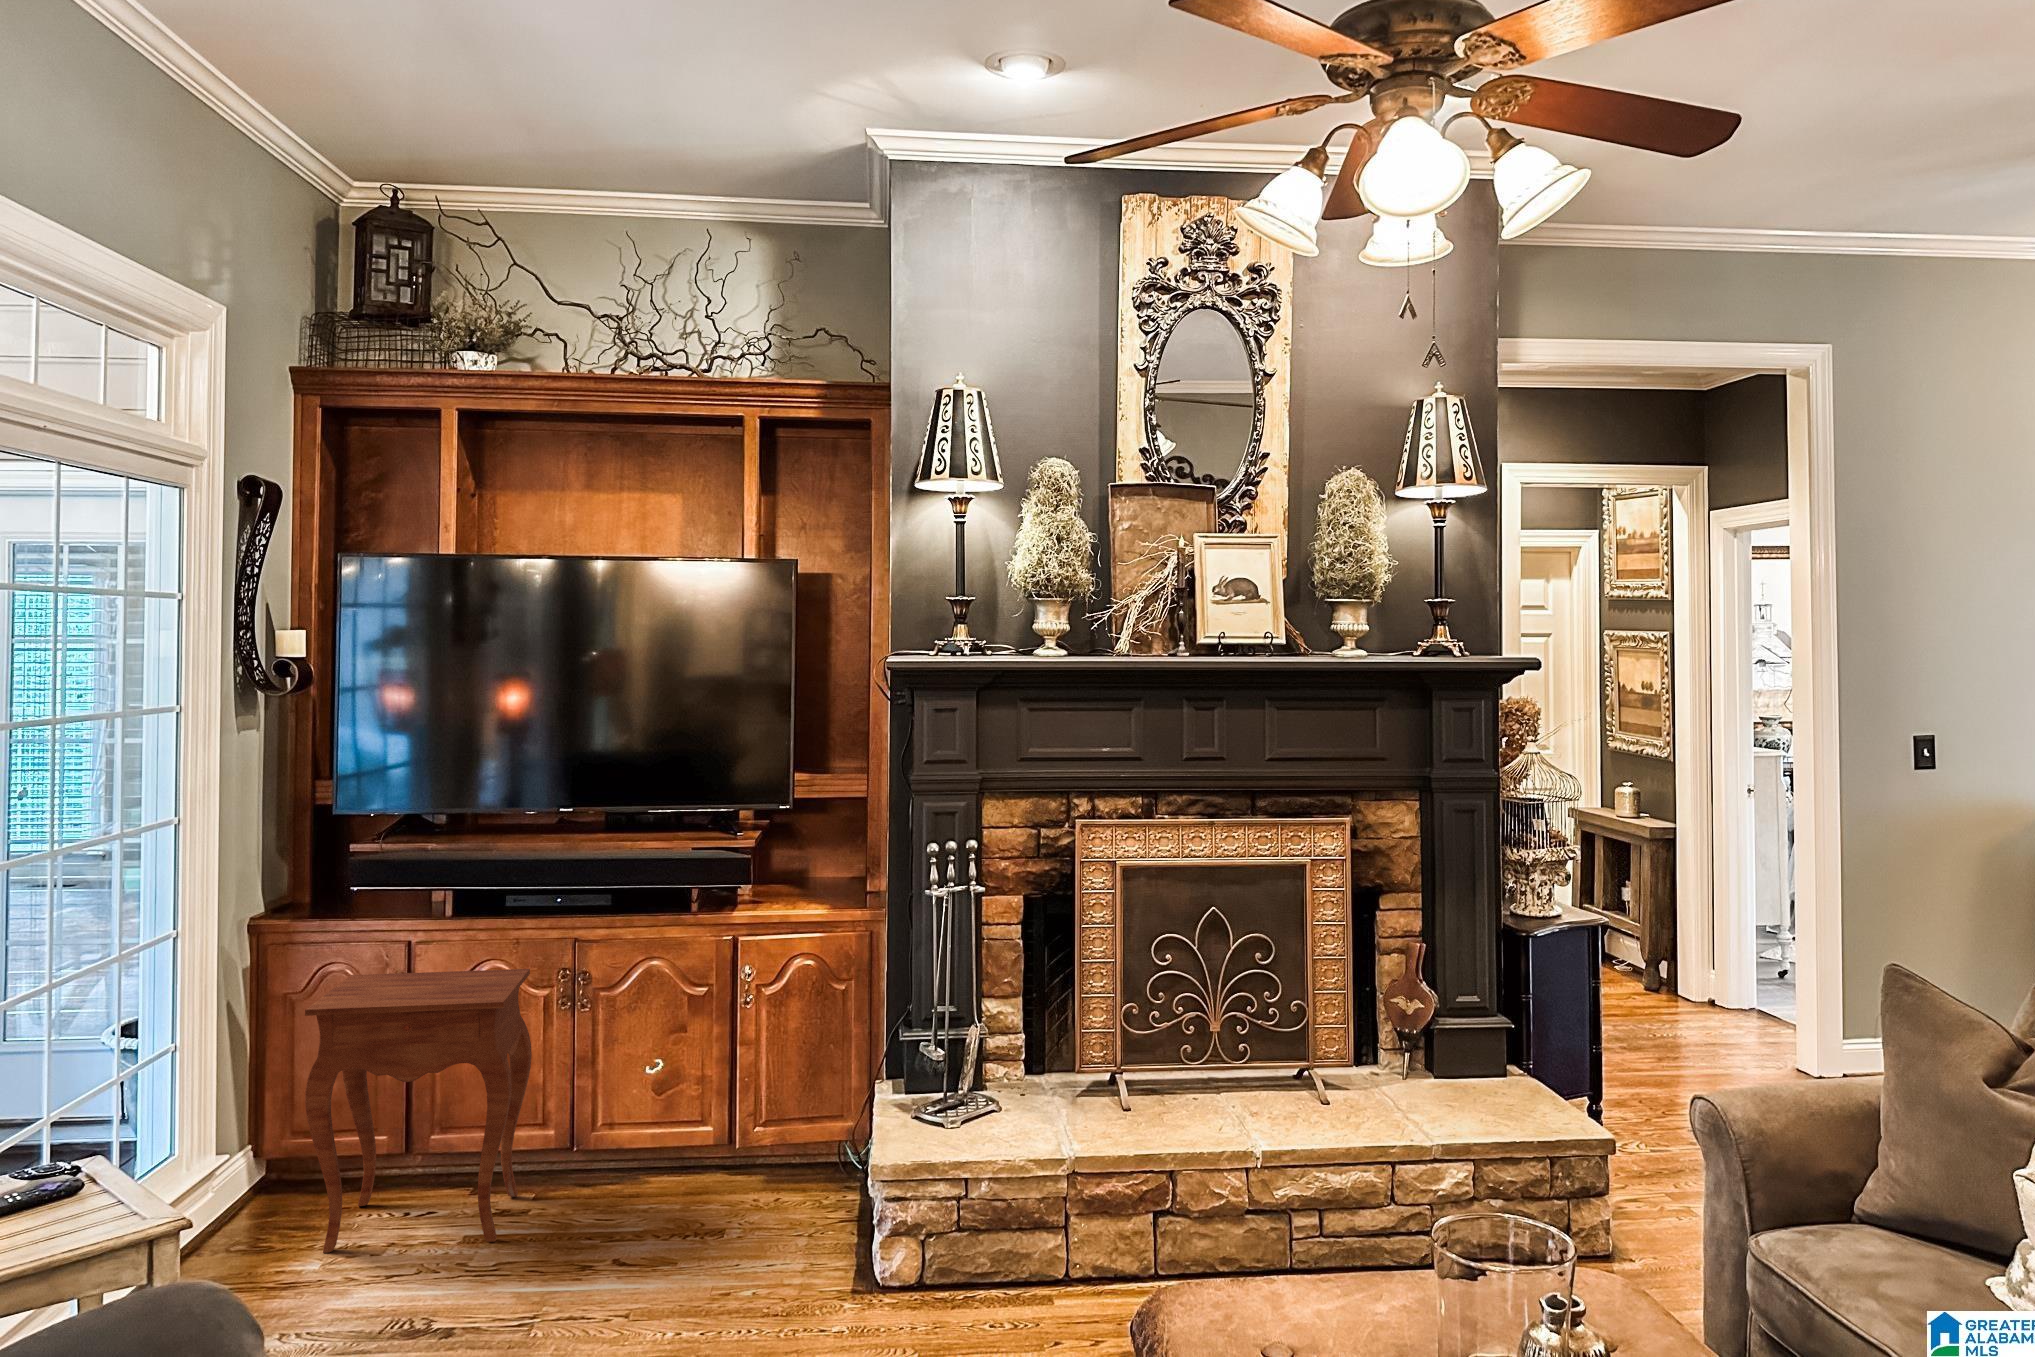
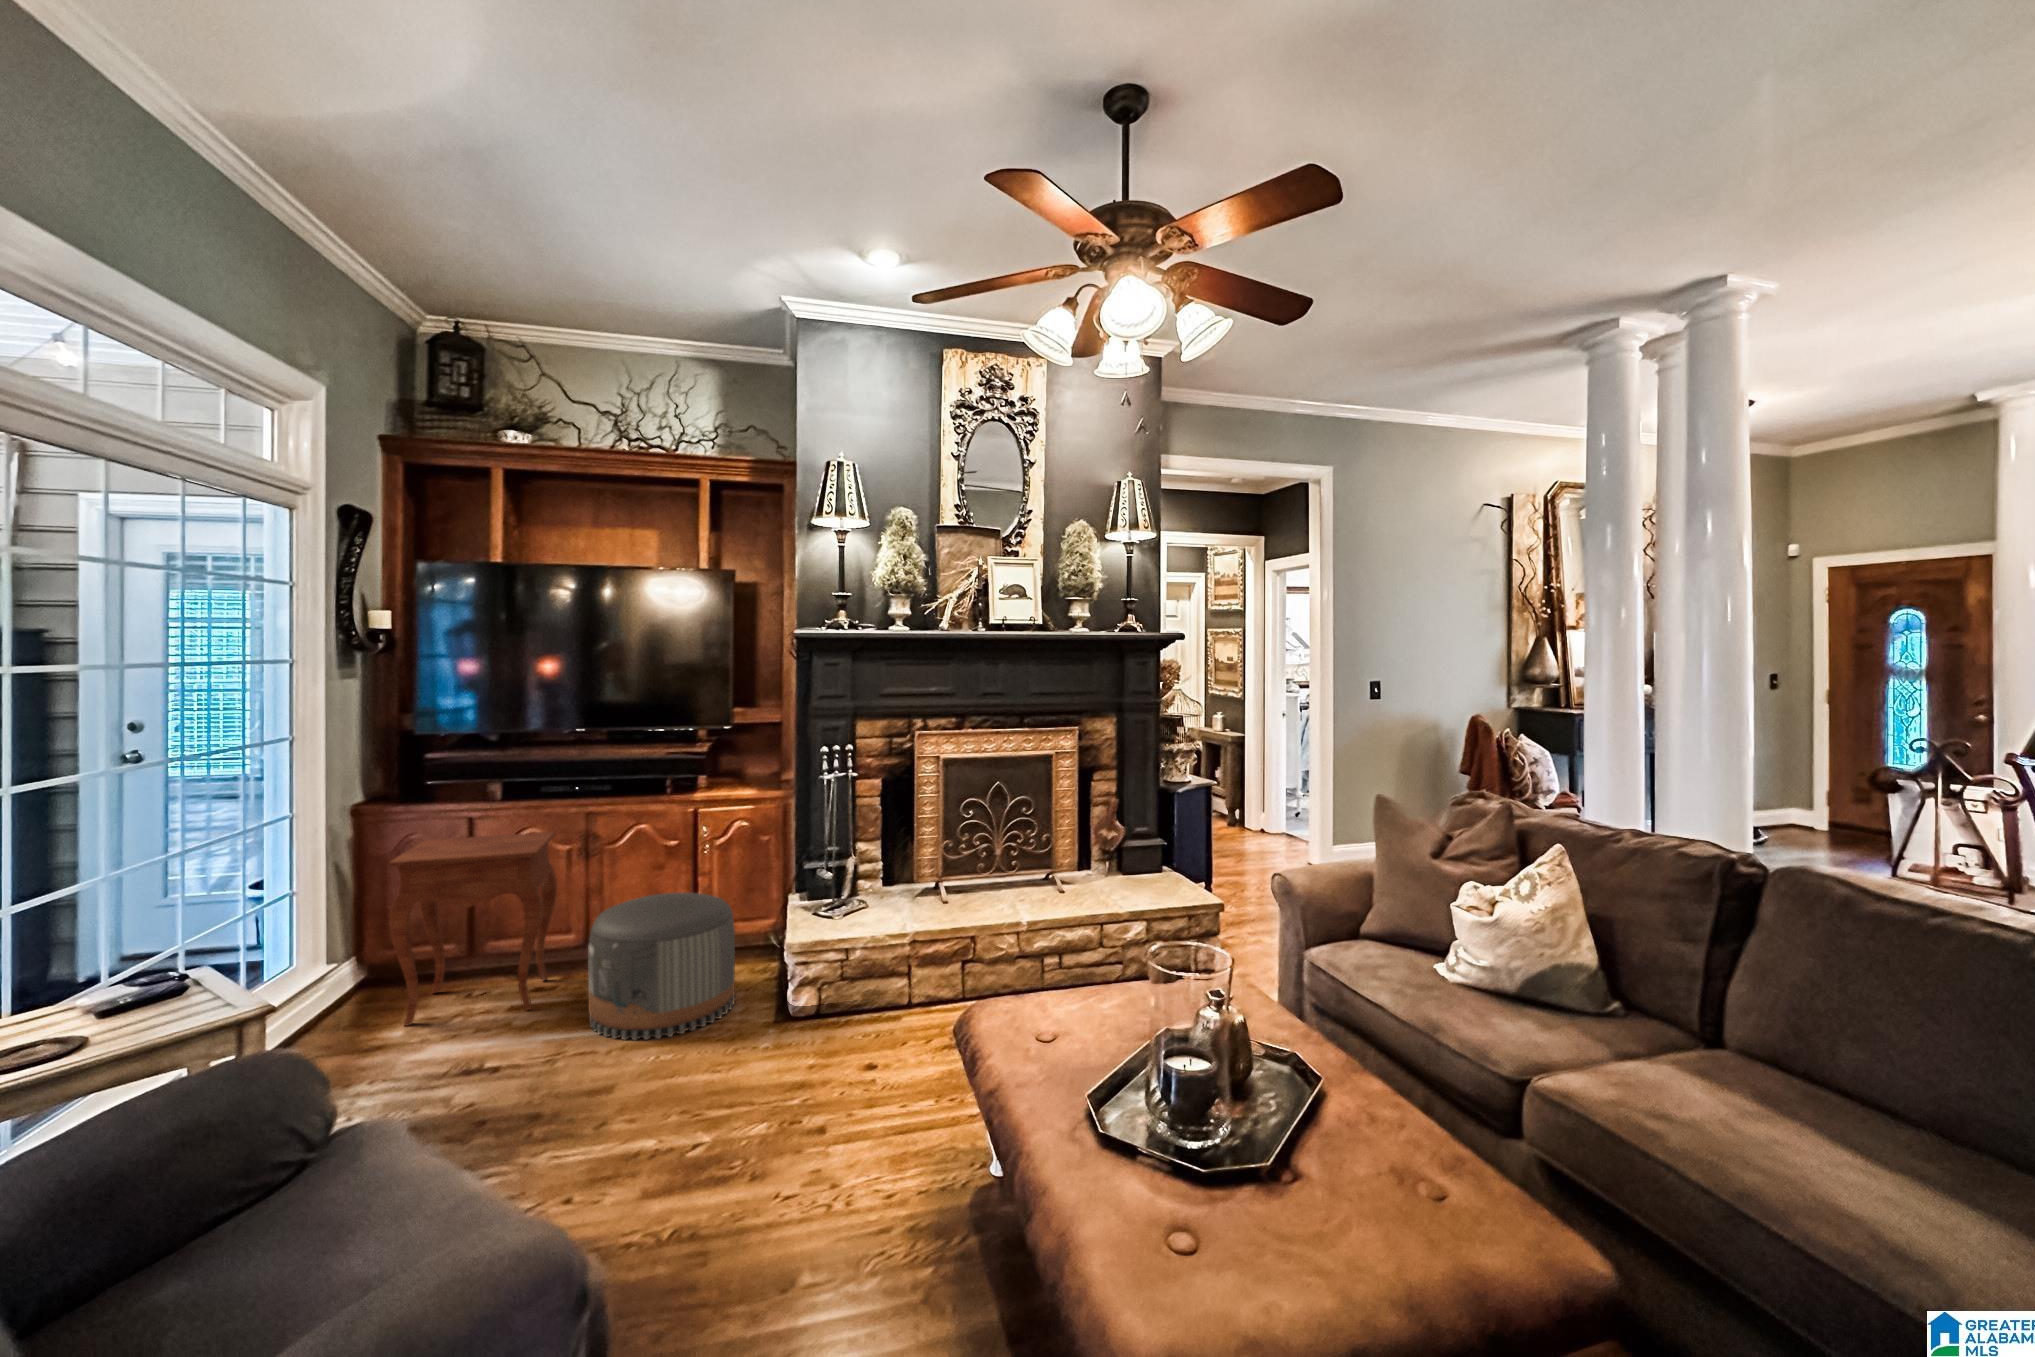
pouf: none [577,1072,791,1301] -> present [588,893,735,1040]

